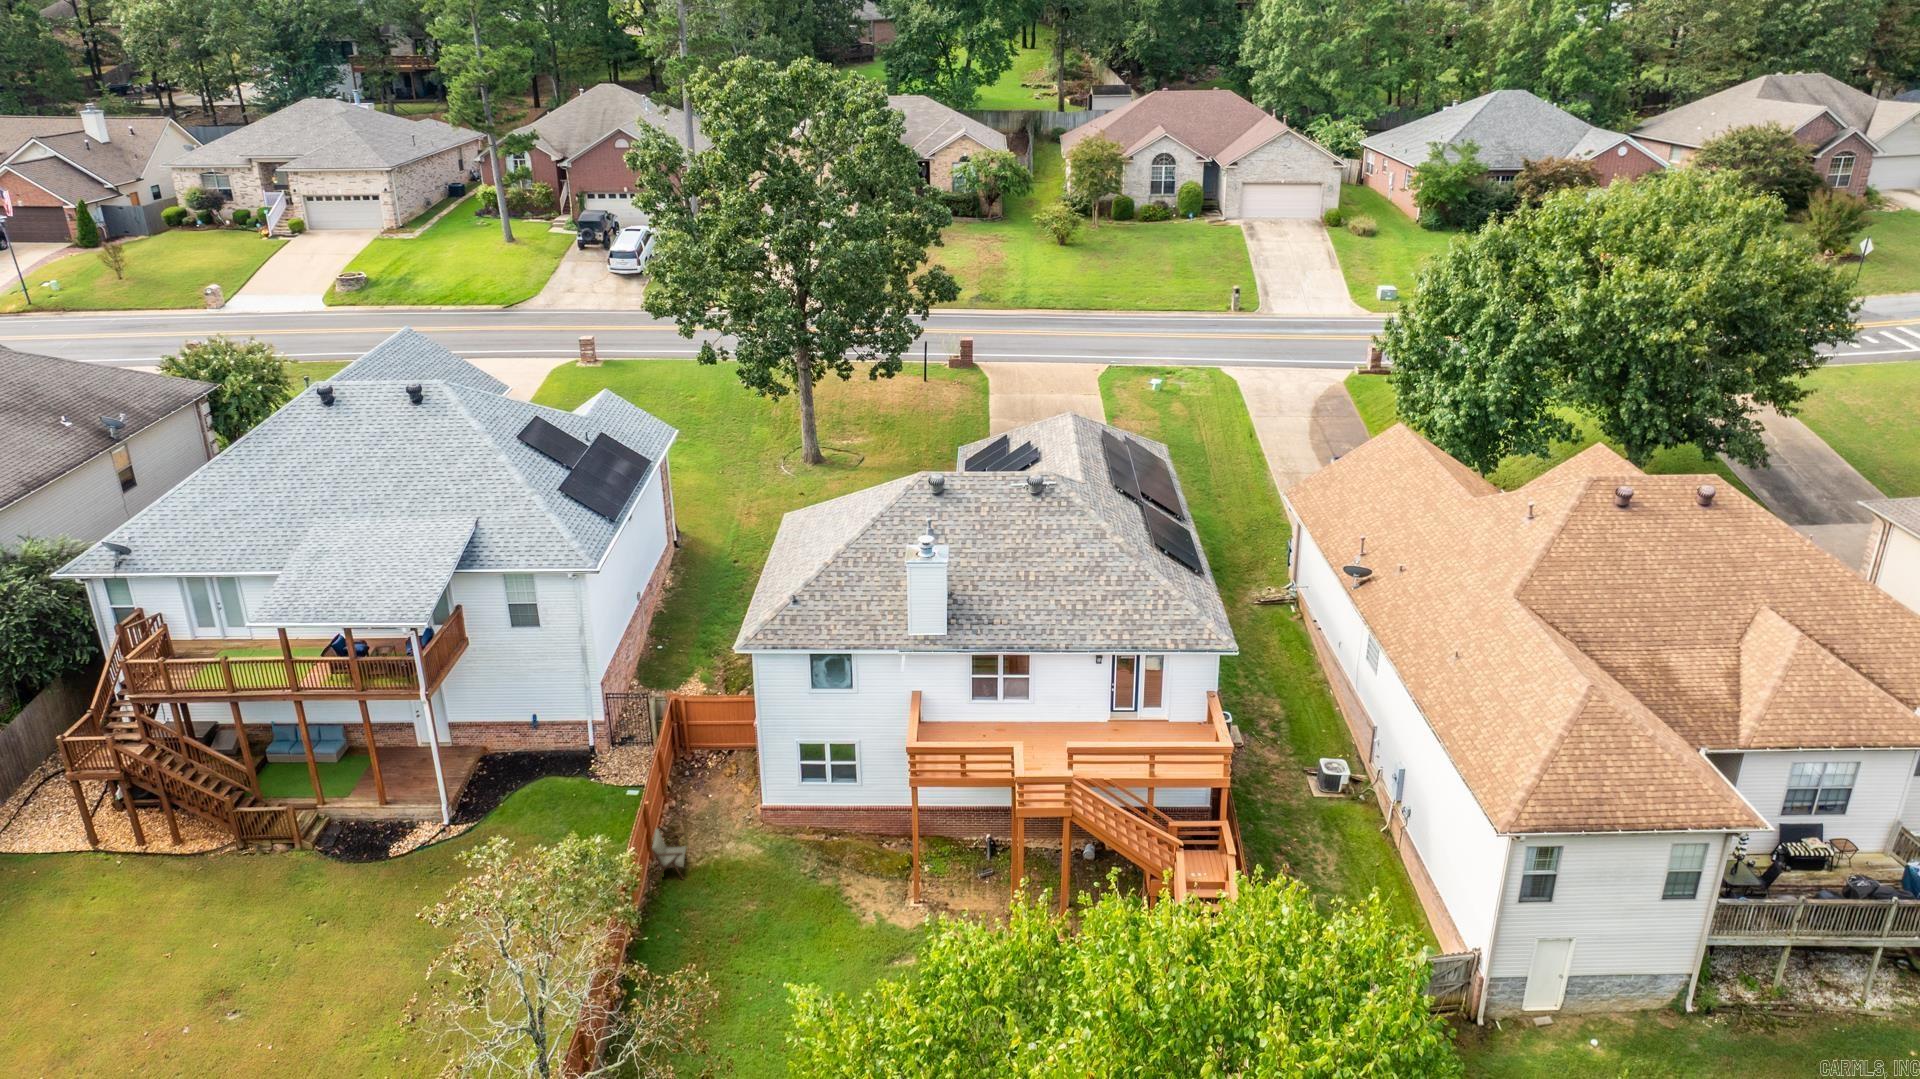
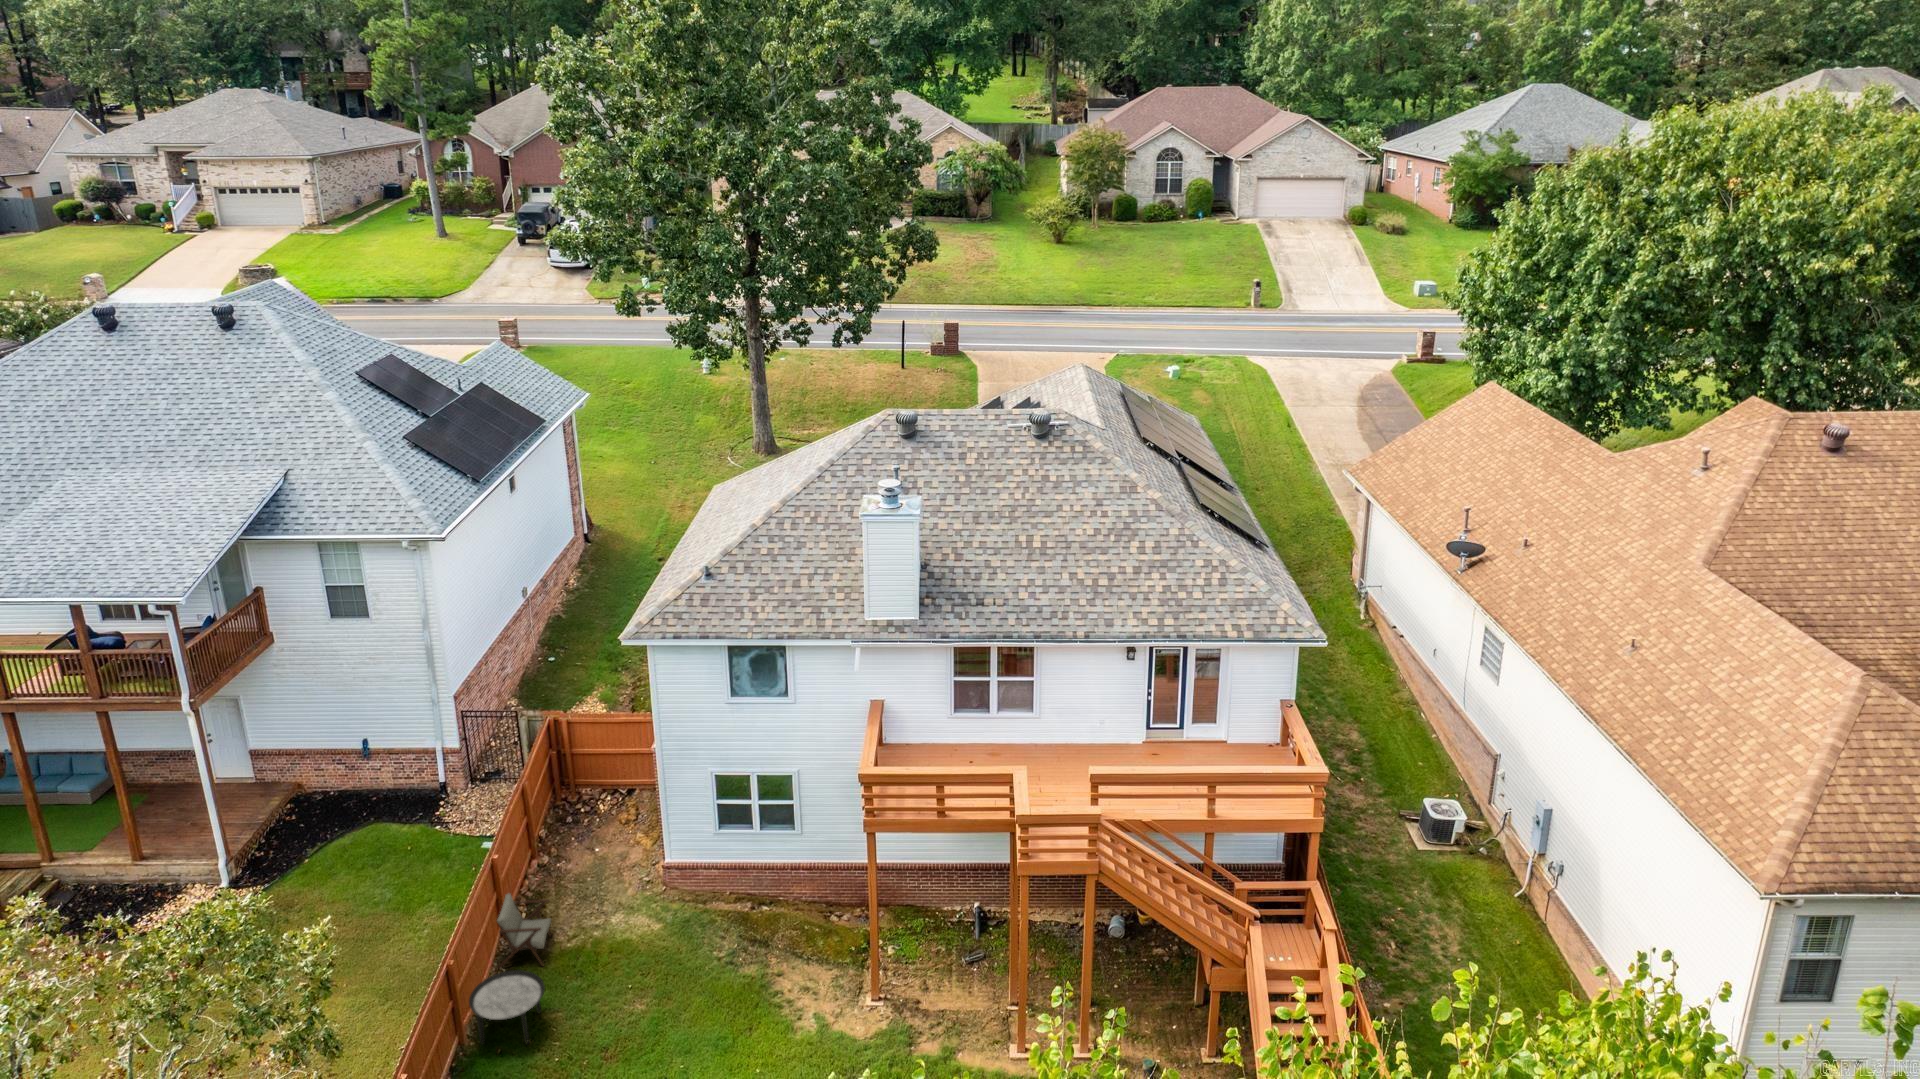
round table: none [639,882,690,932] -> present [469,970,545,1044]

